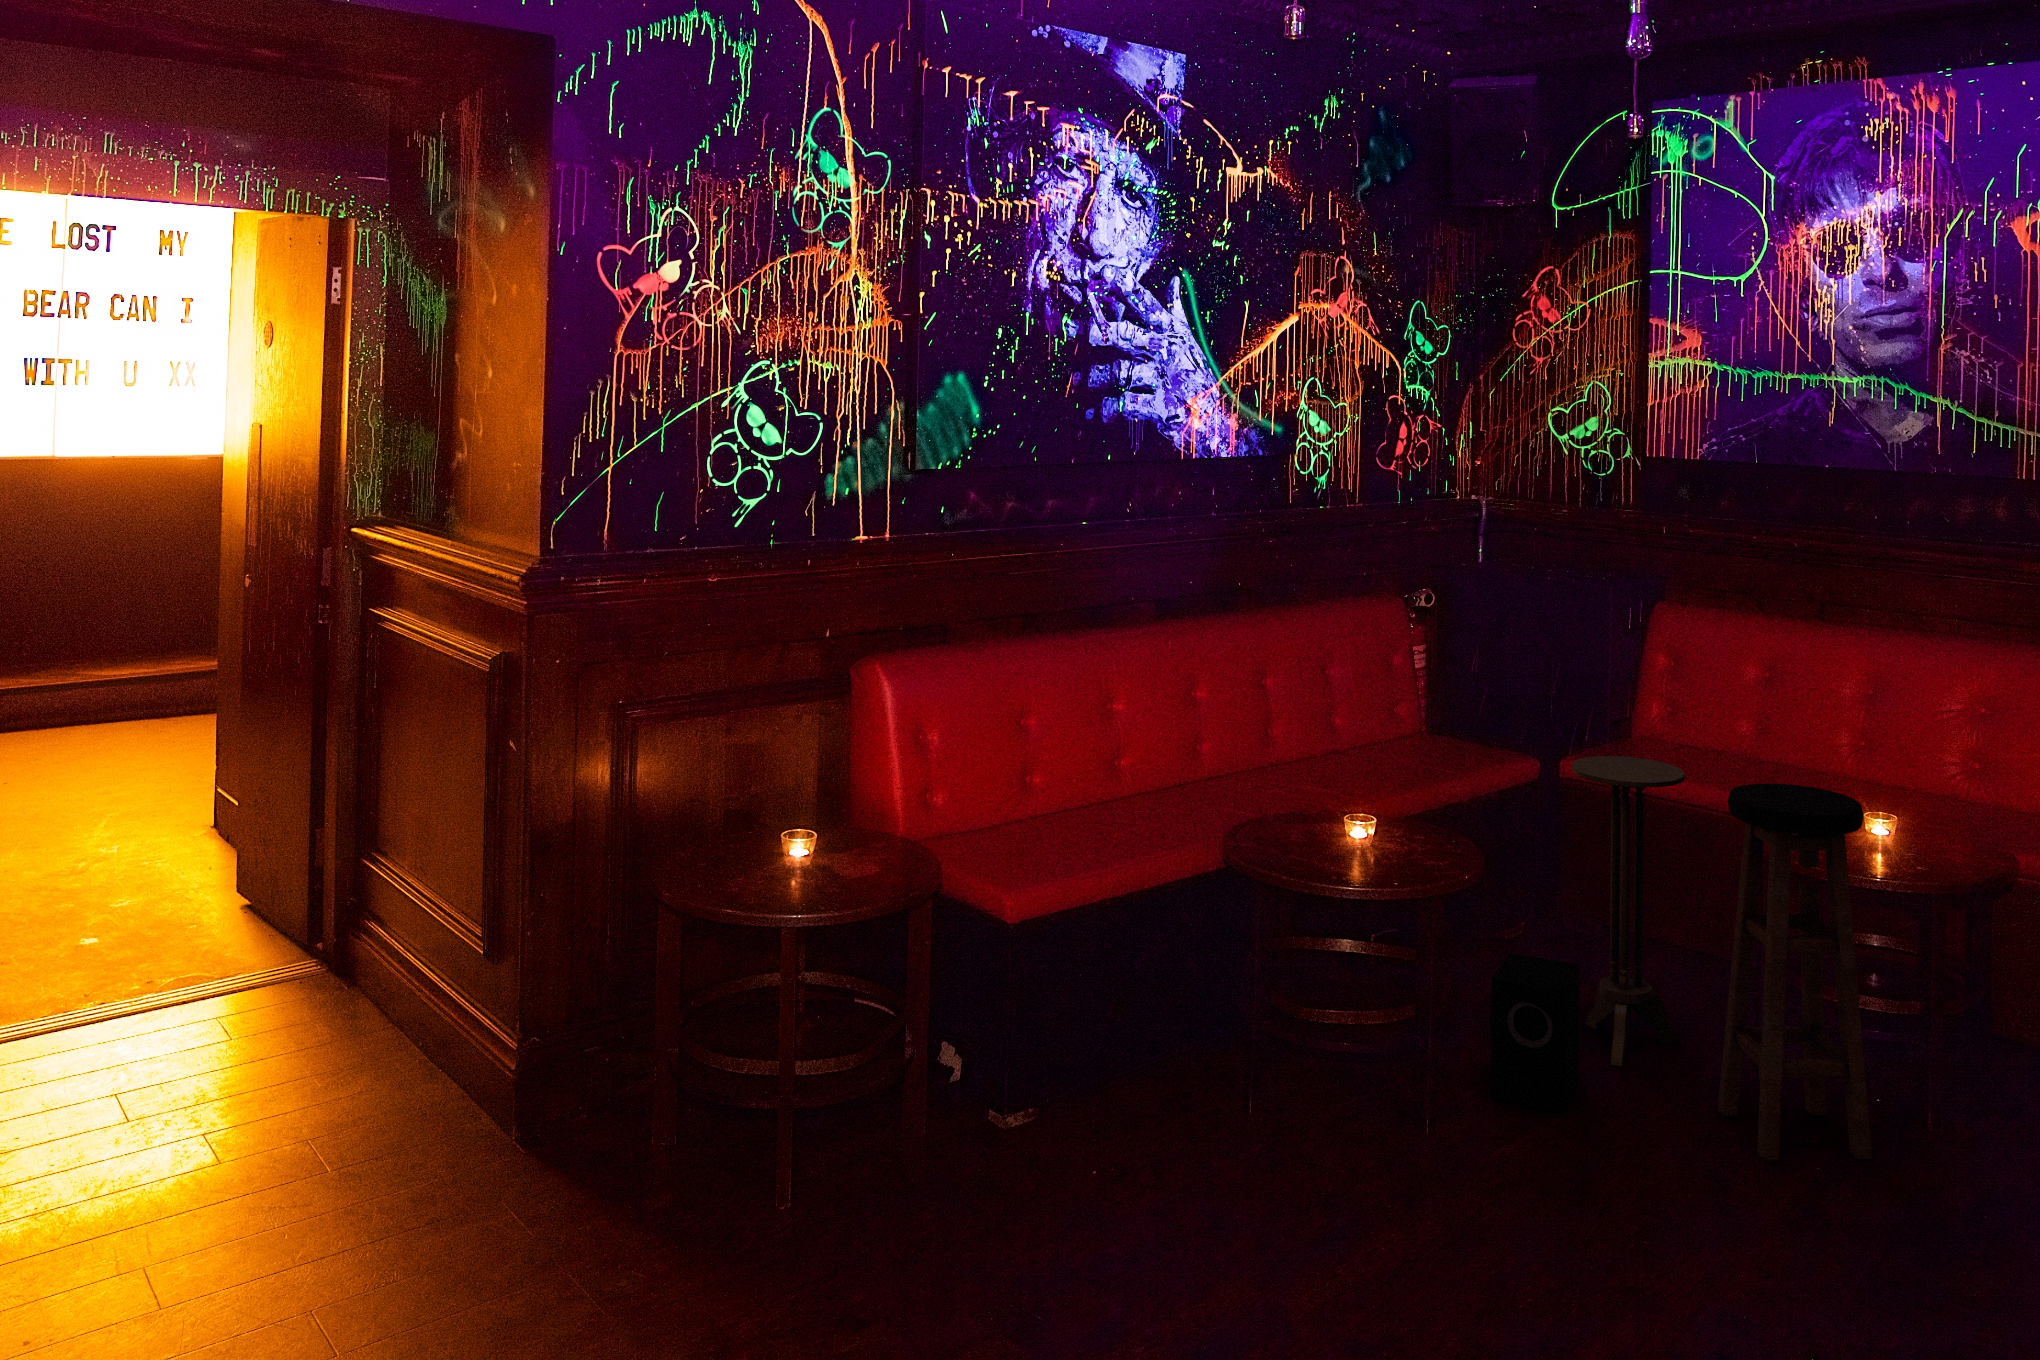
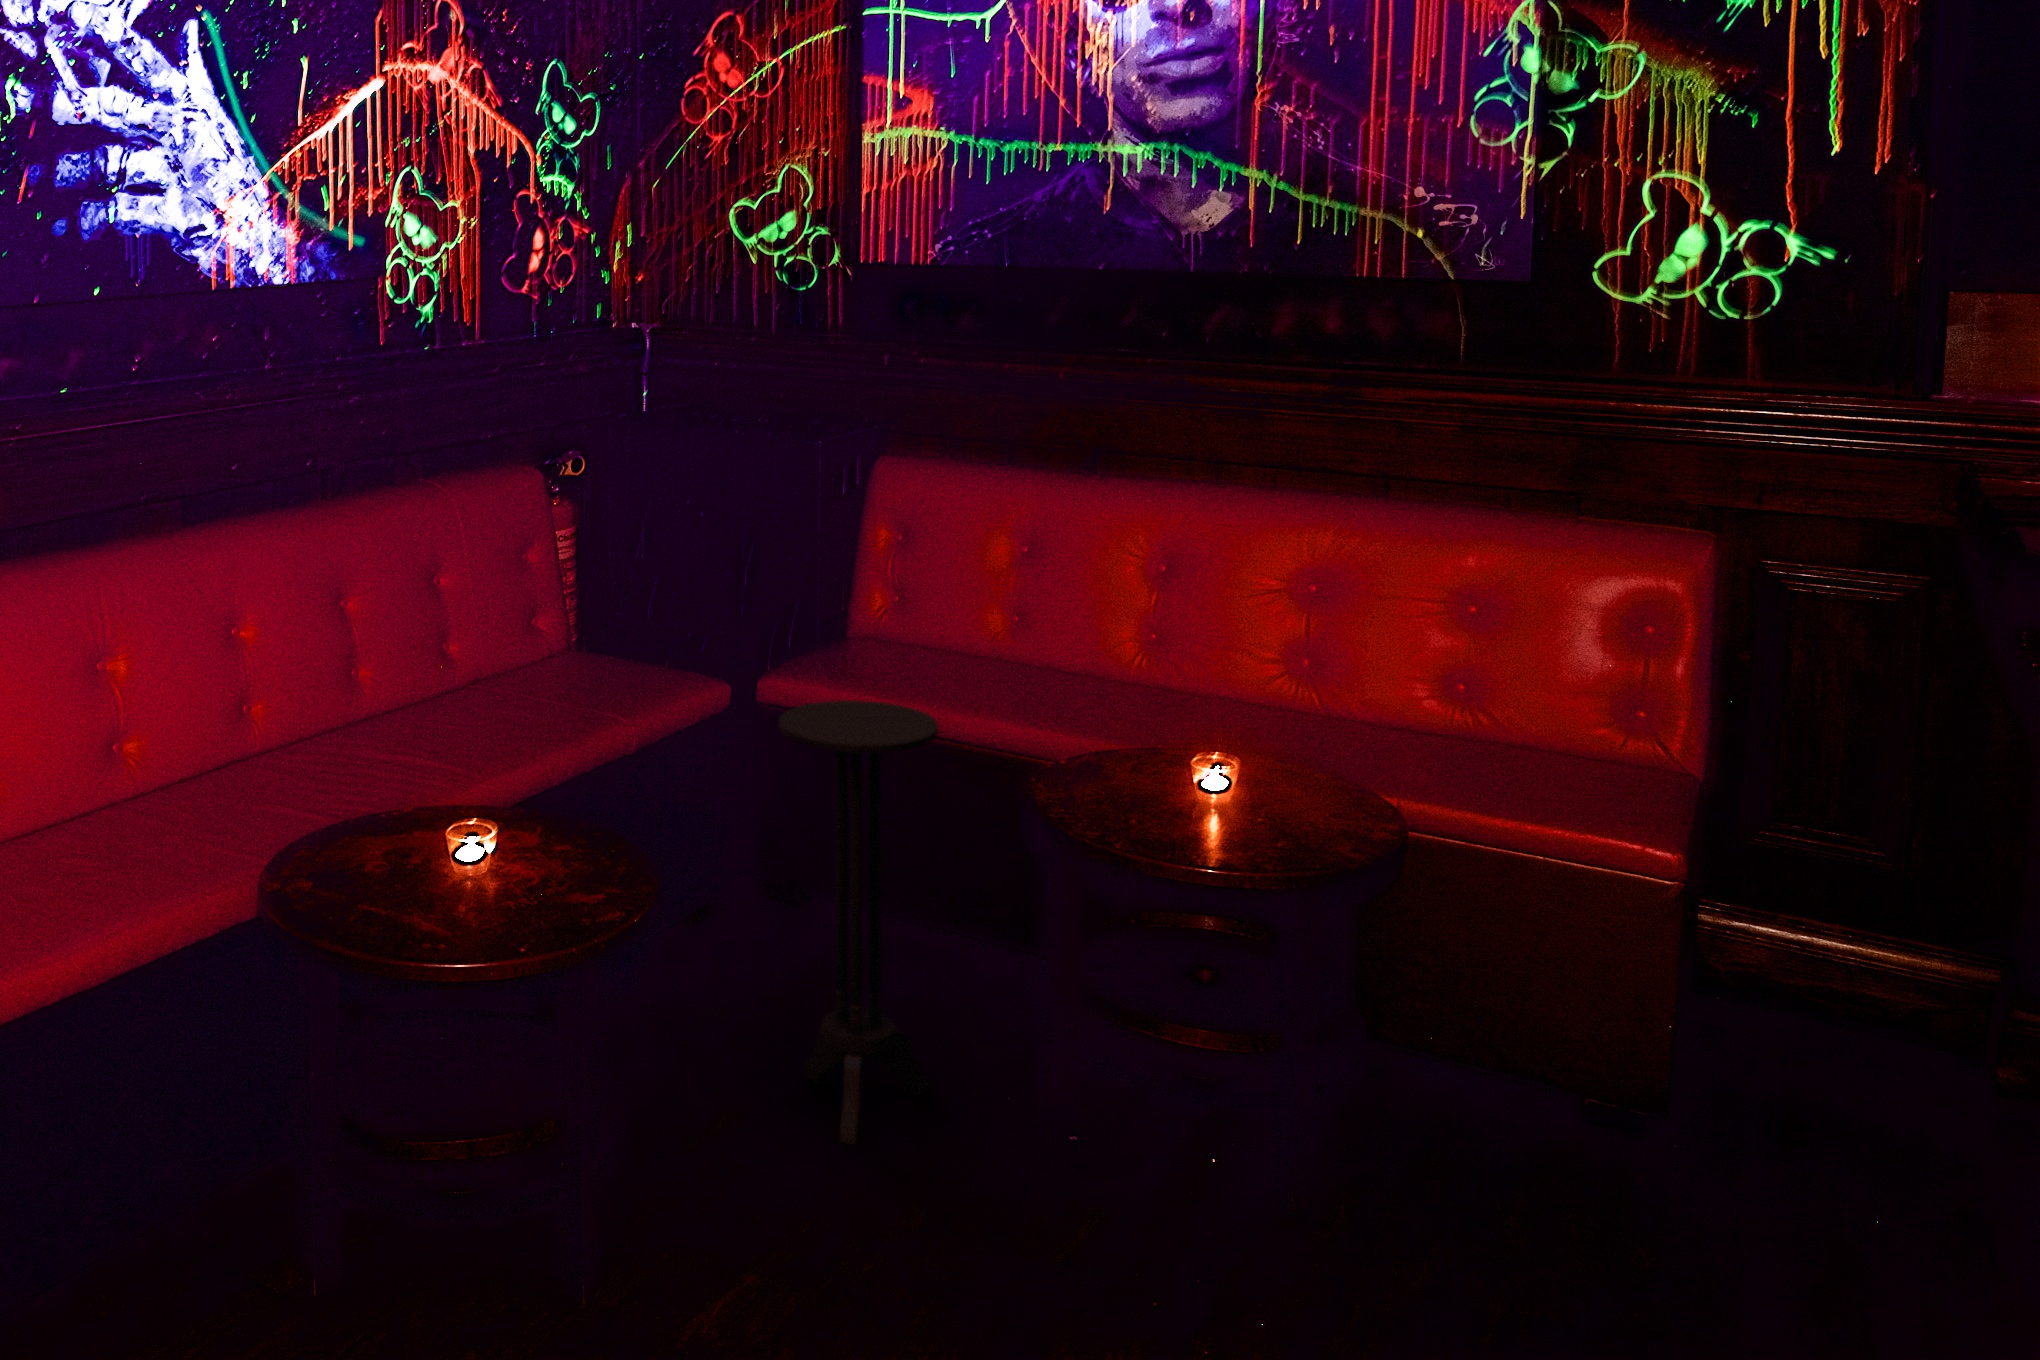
bar stool: present [1718,783,1872,1160] -> none [992,741,1210,1294]
speaker: present [1490,953,1579,1112] -> none [667,1004,796,1239]

